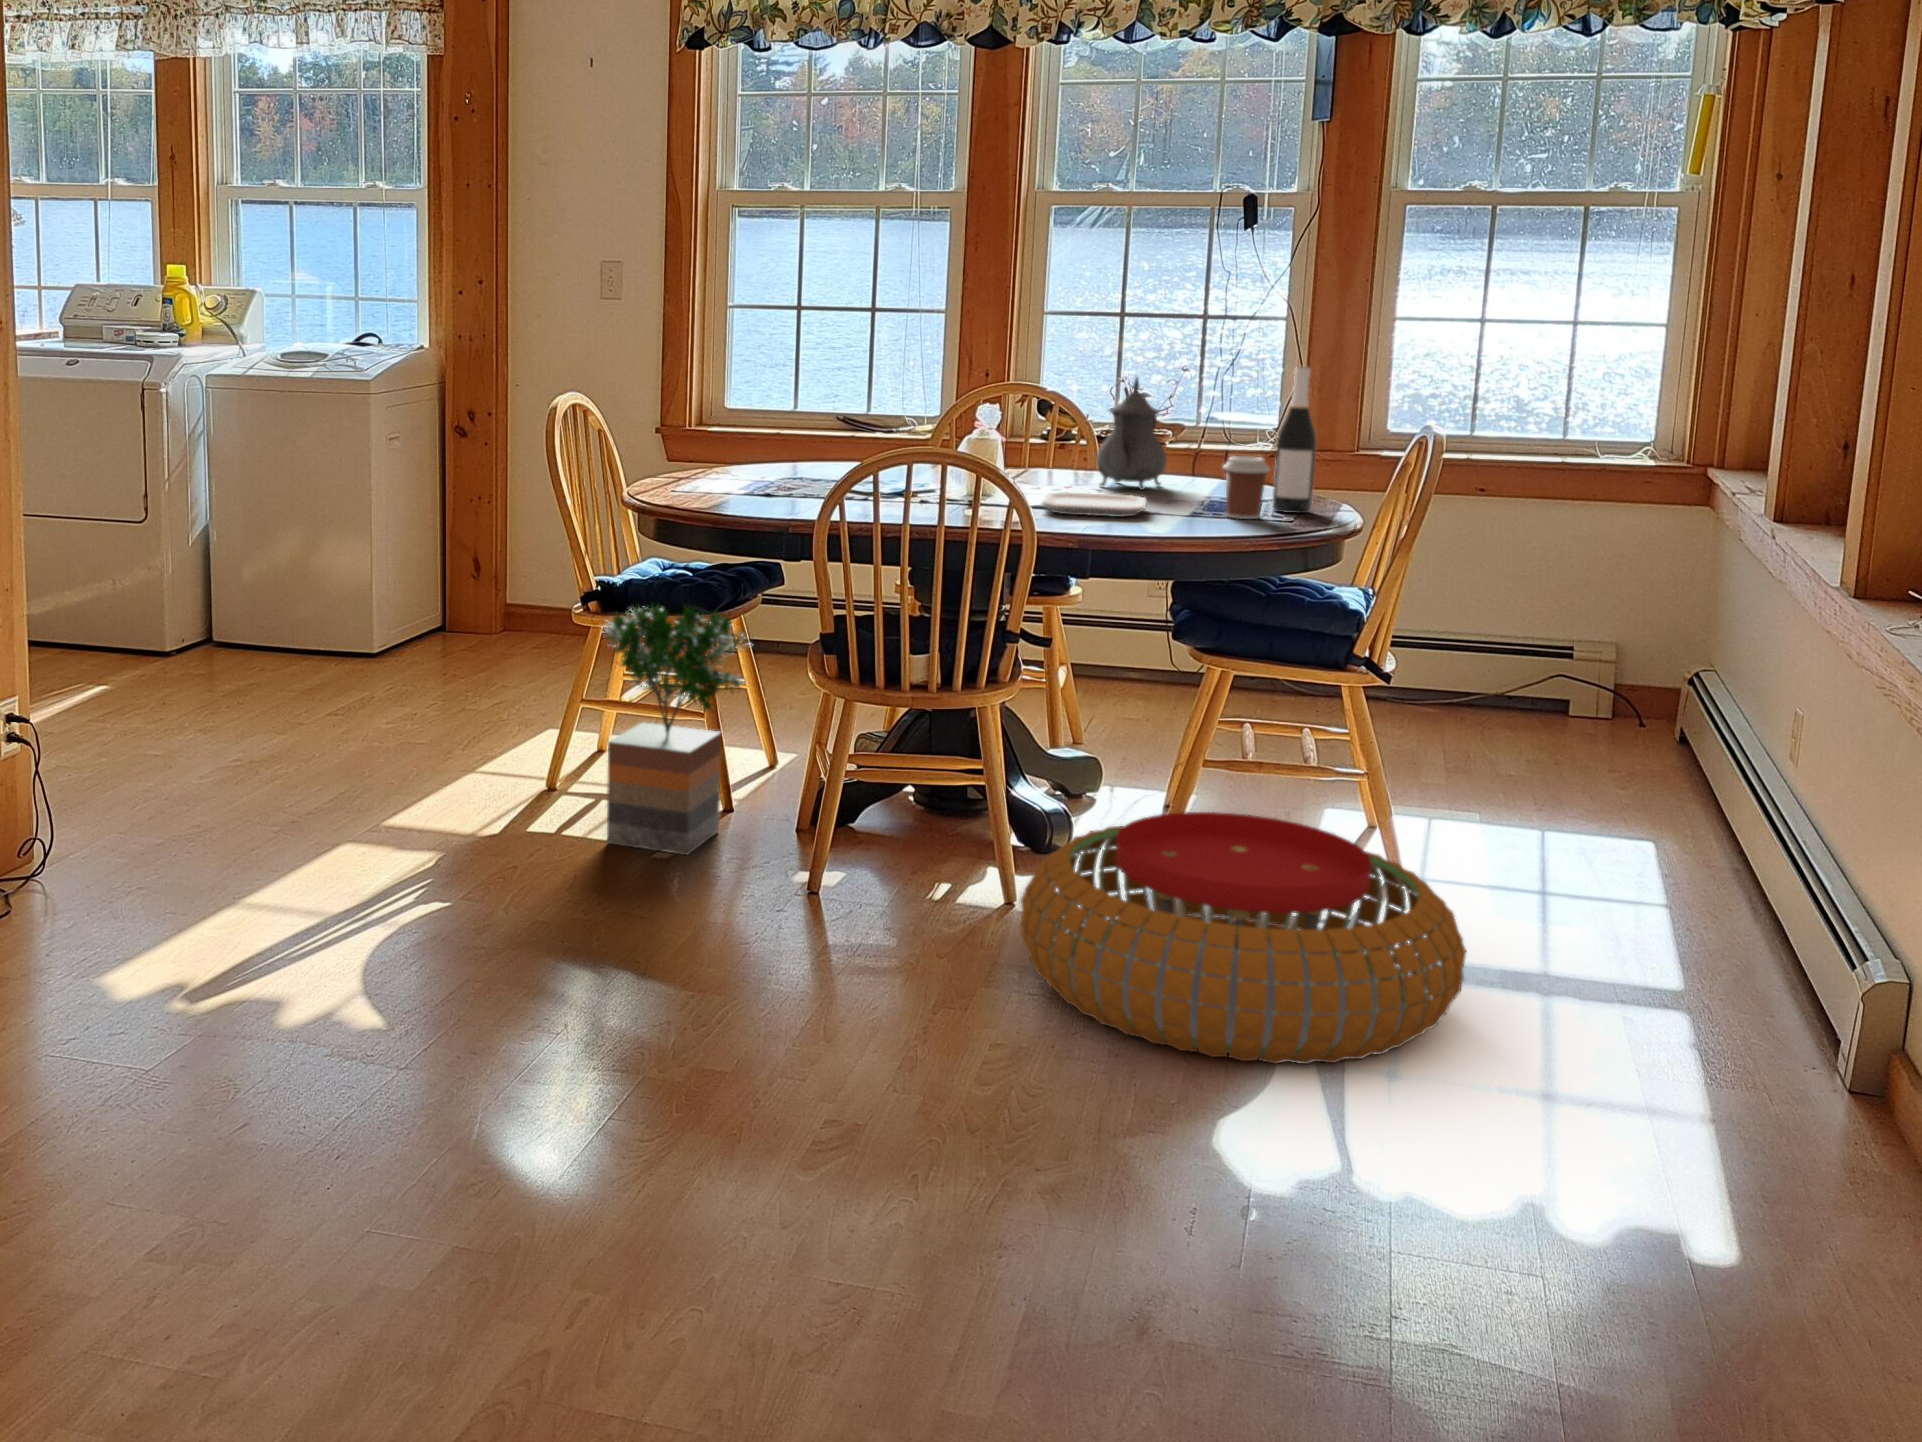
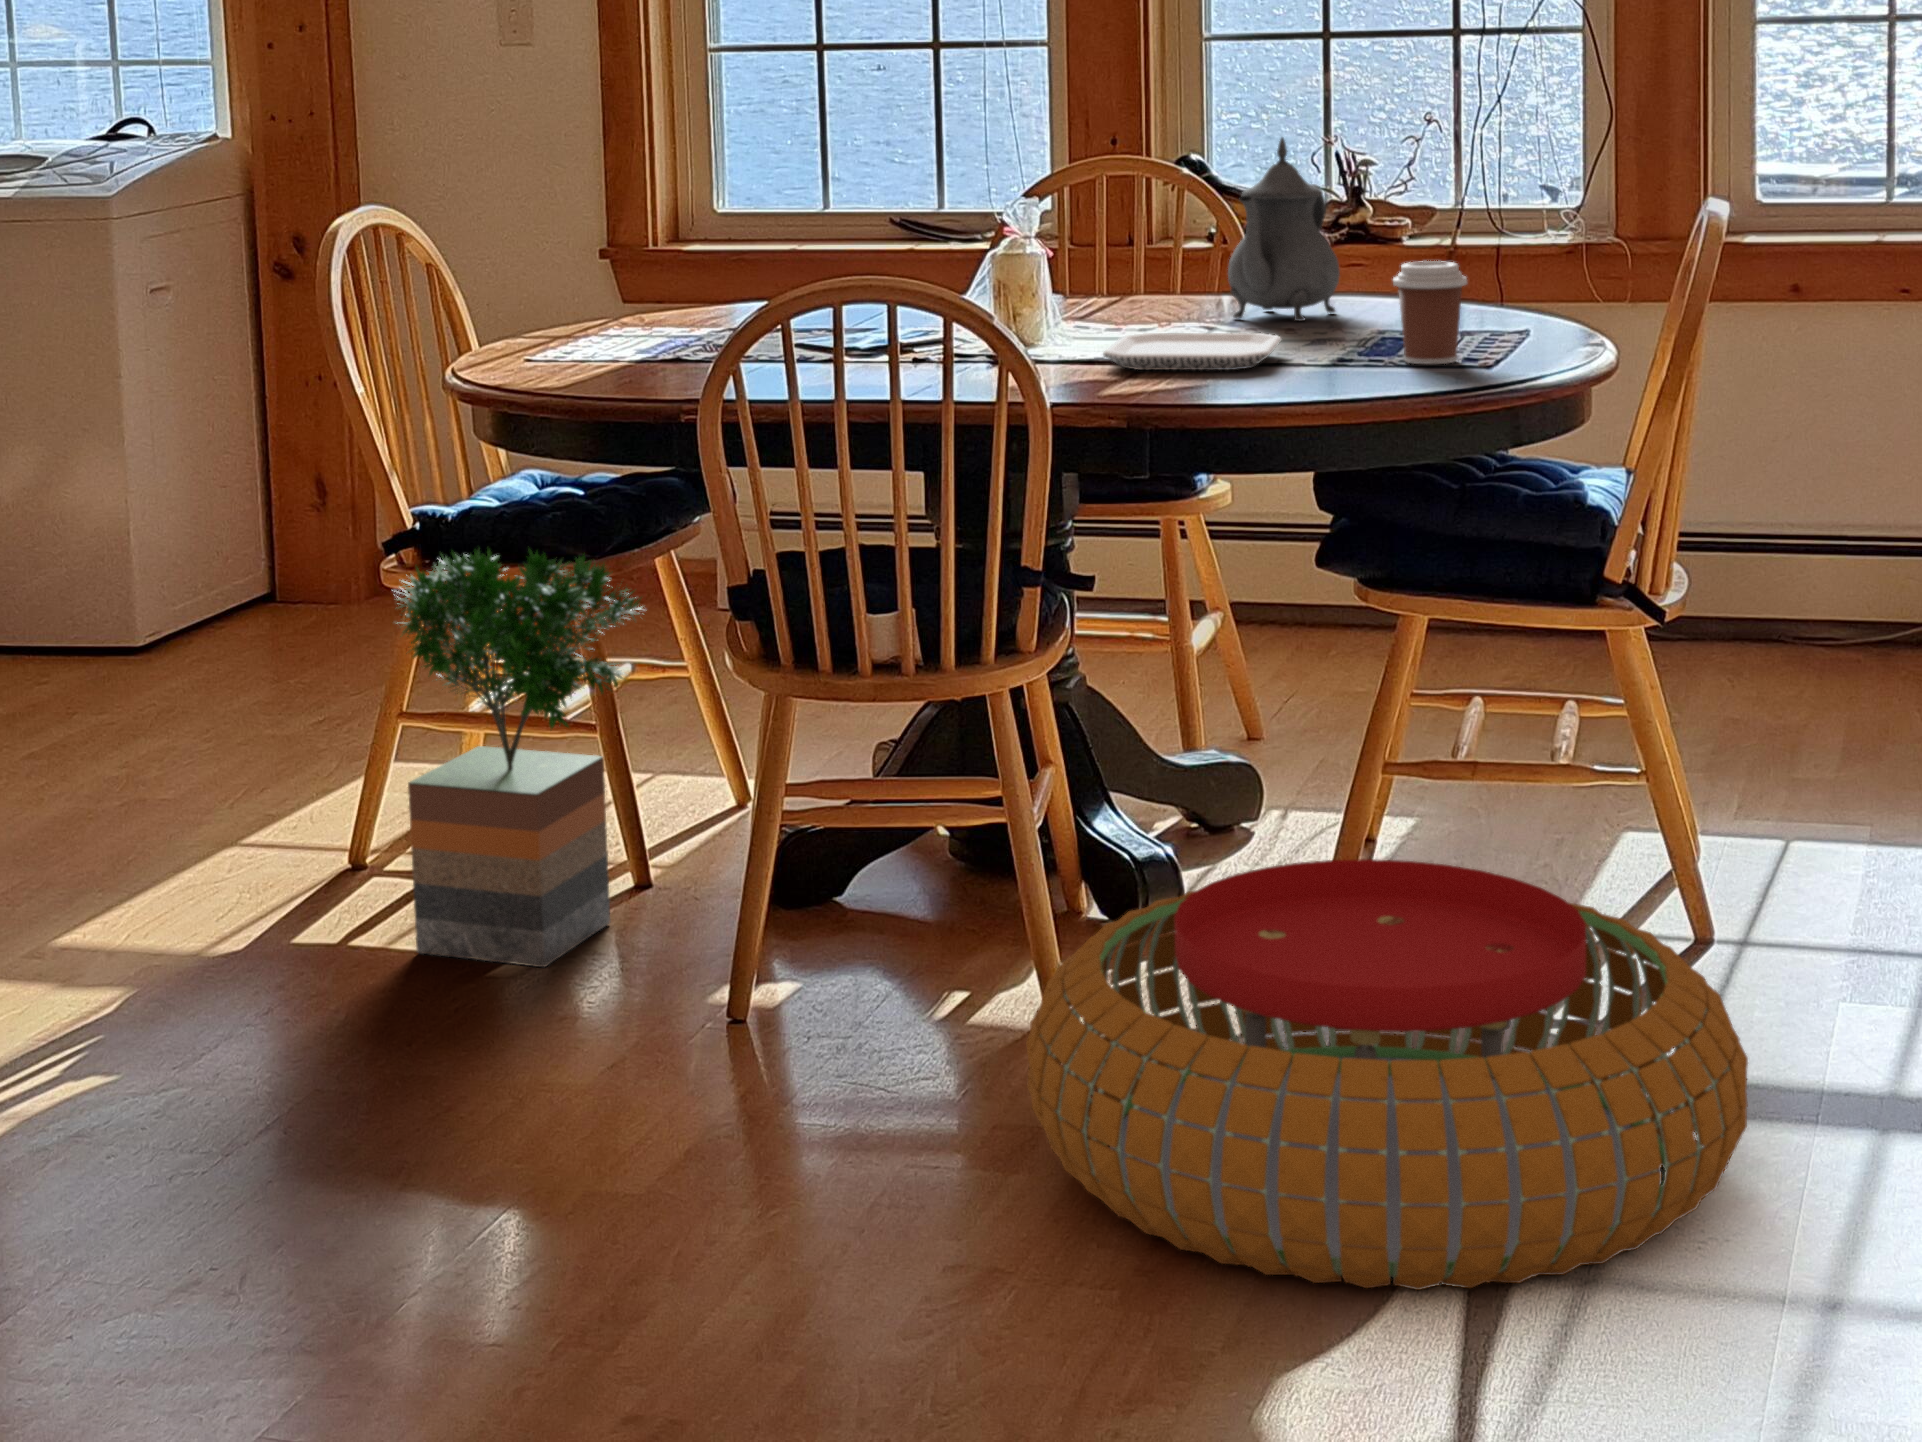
wine bottle: present [1272,366,1317,513] -> none [1487,110,1550,350]

